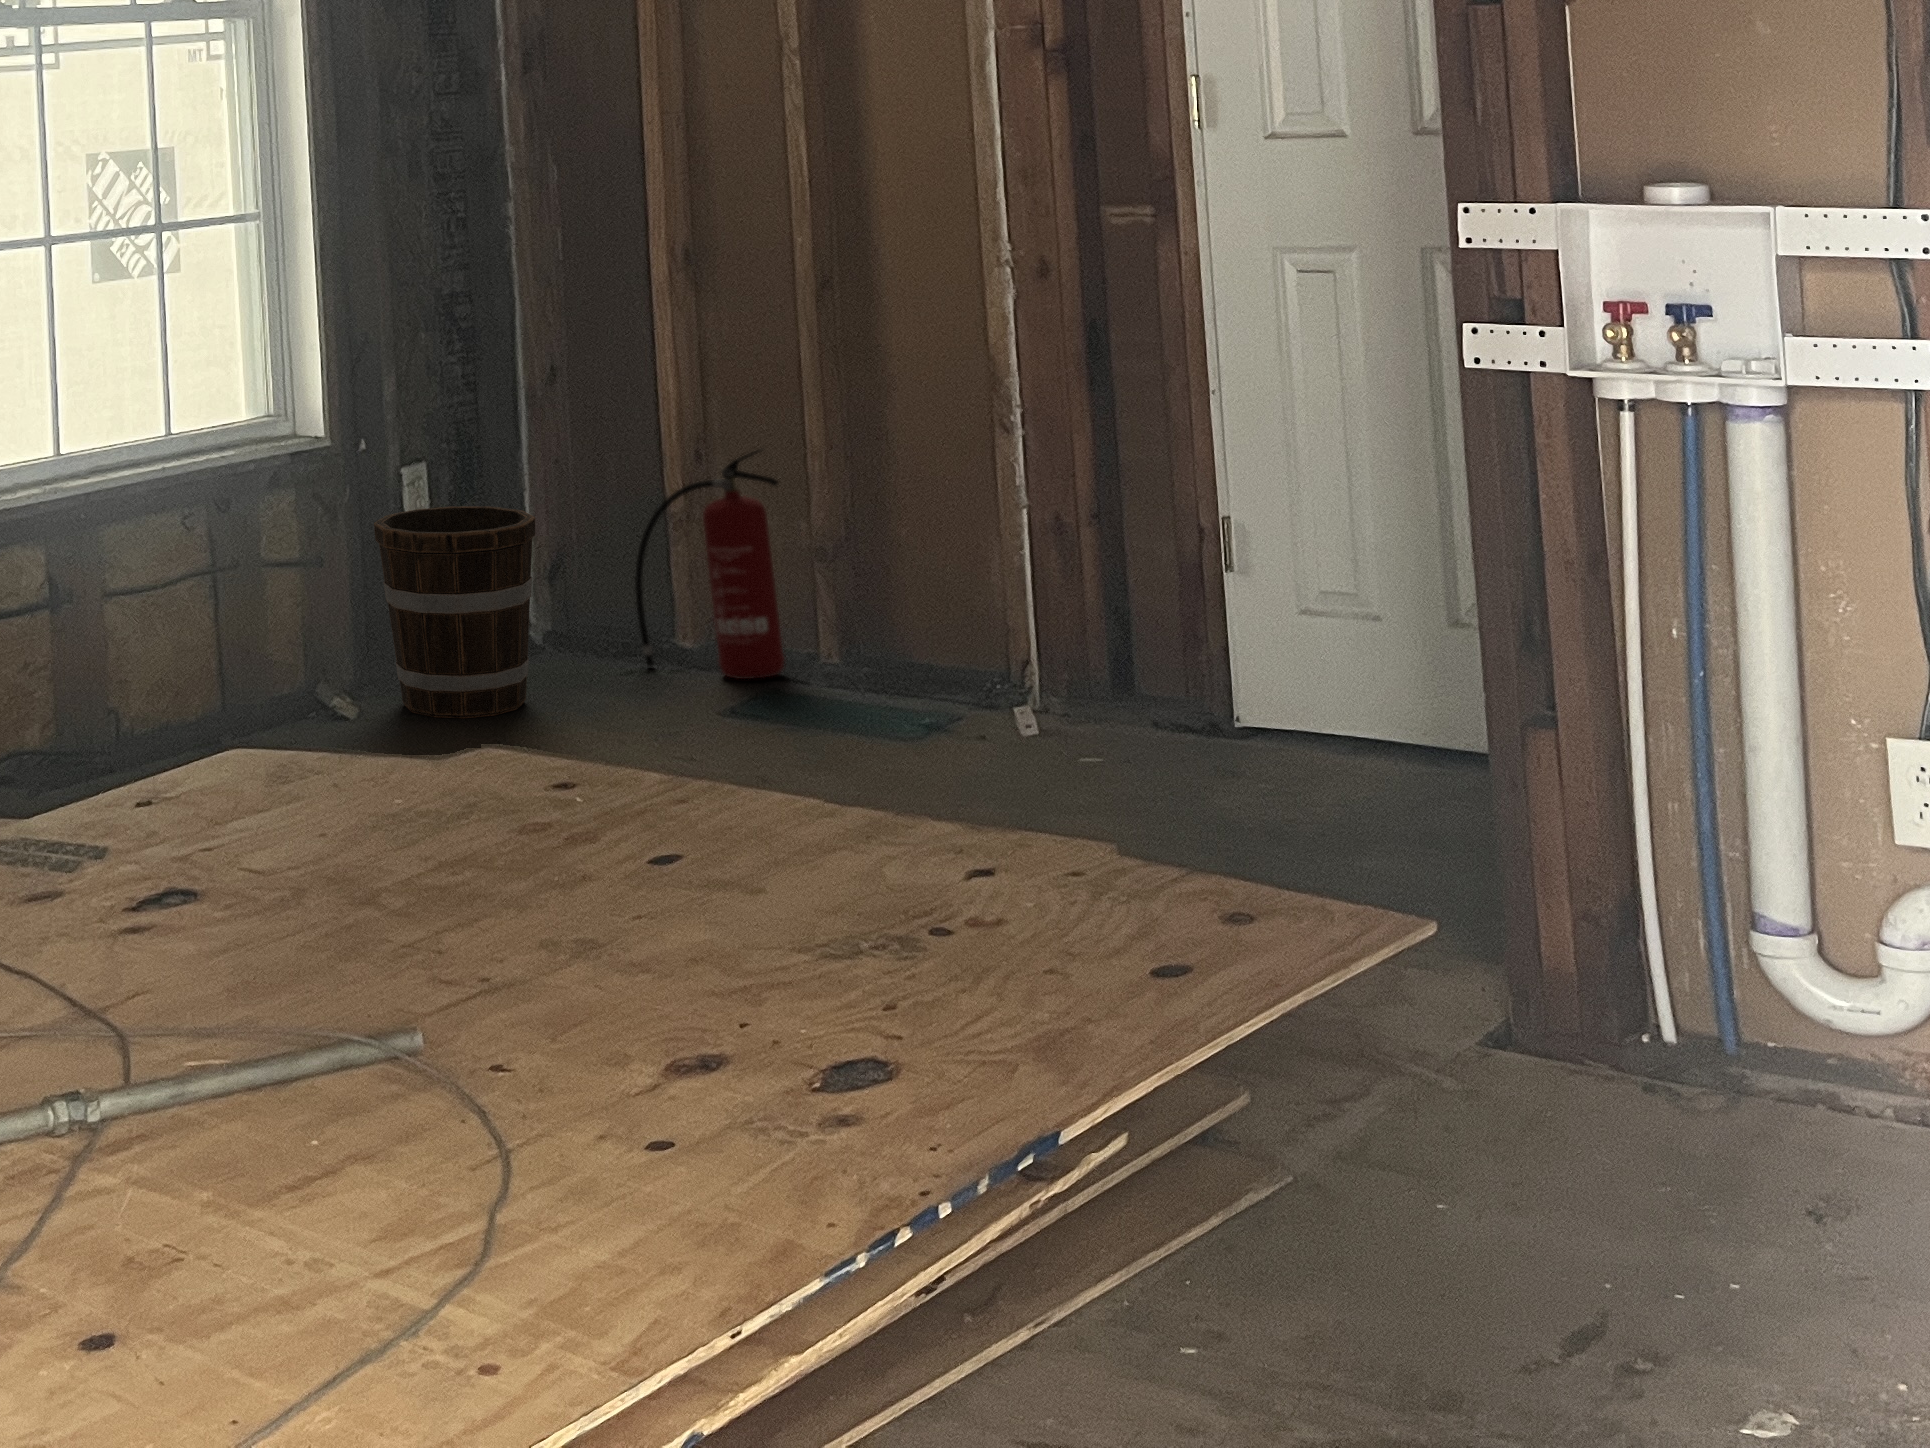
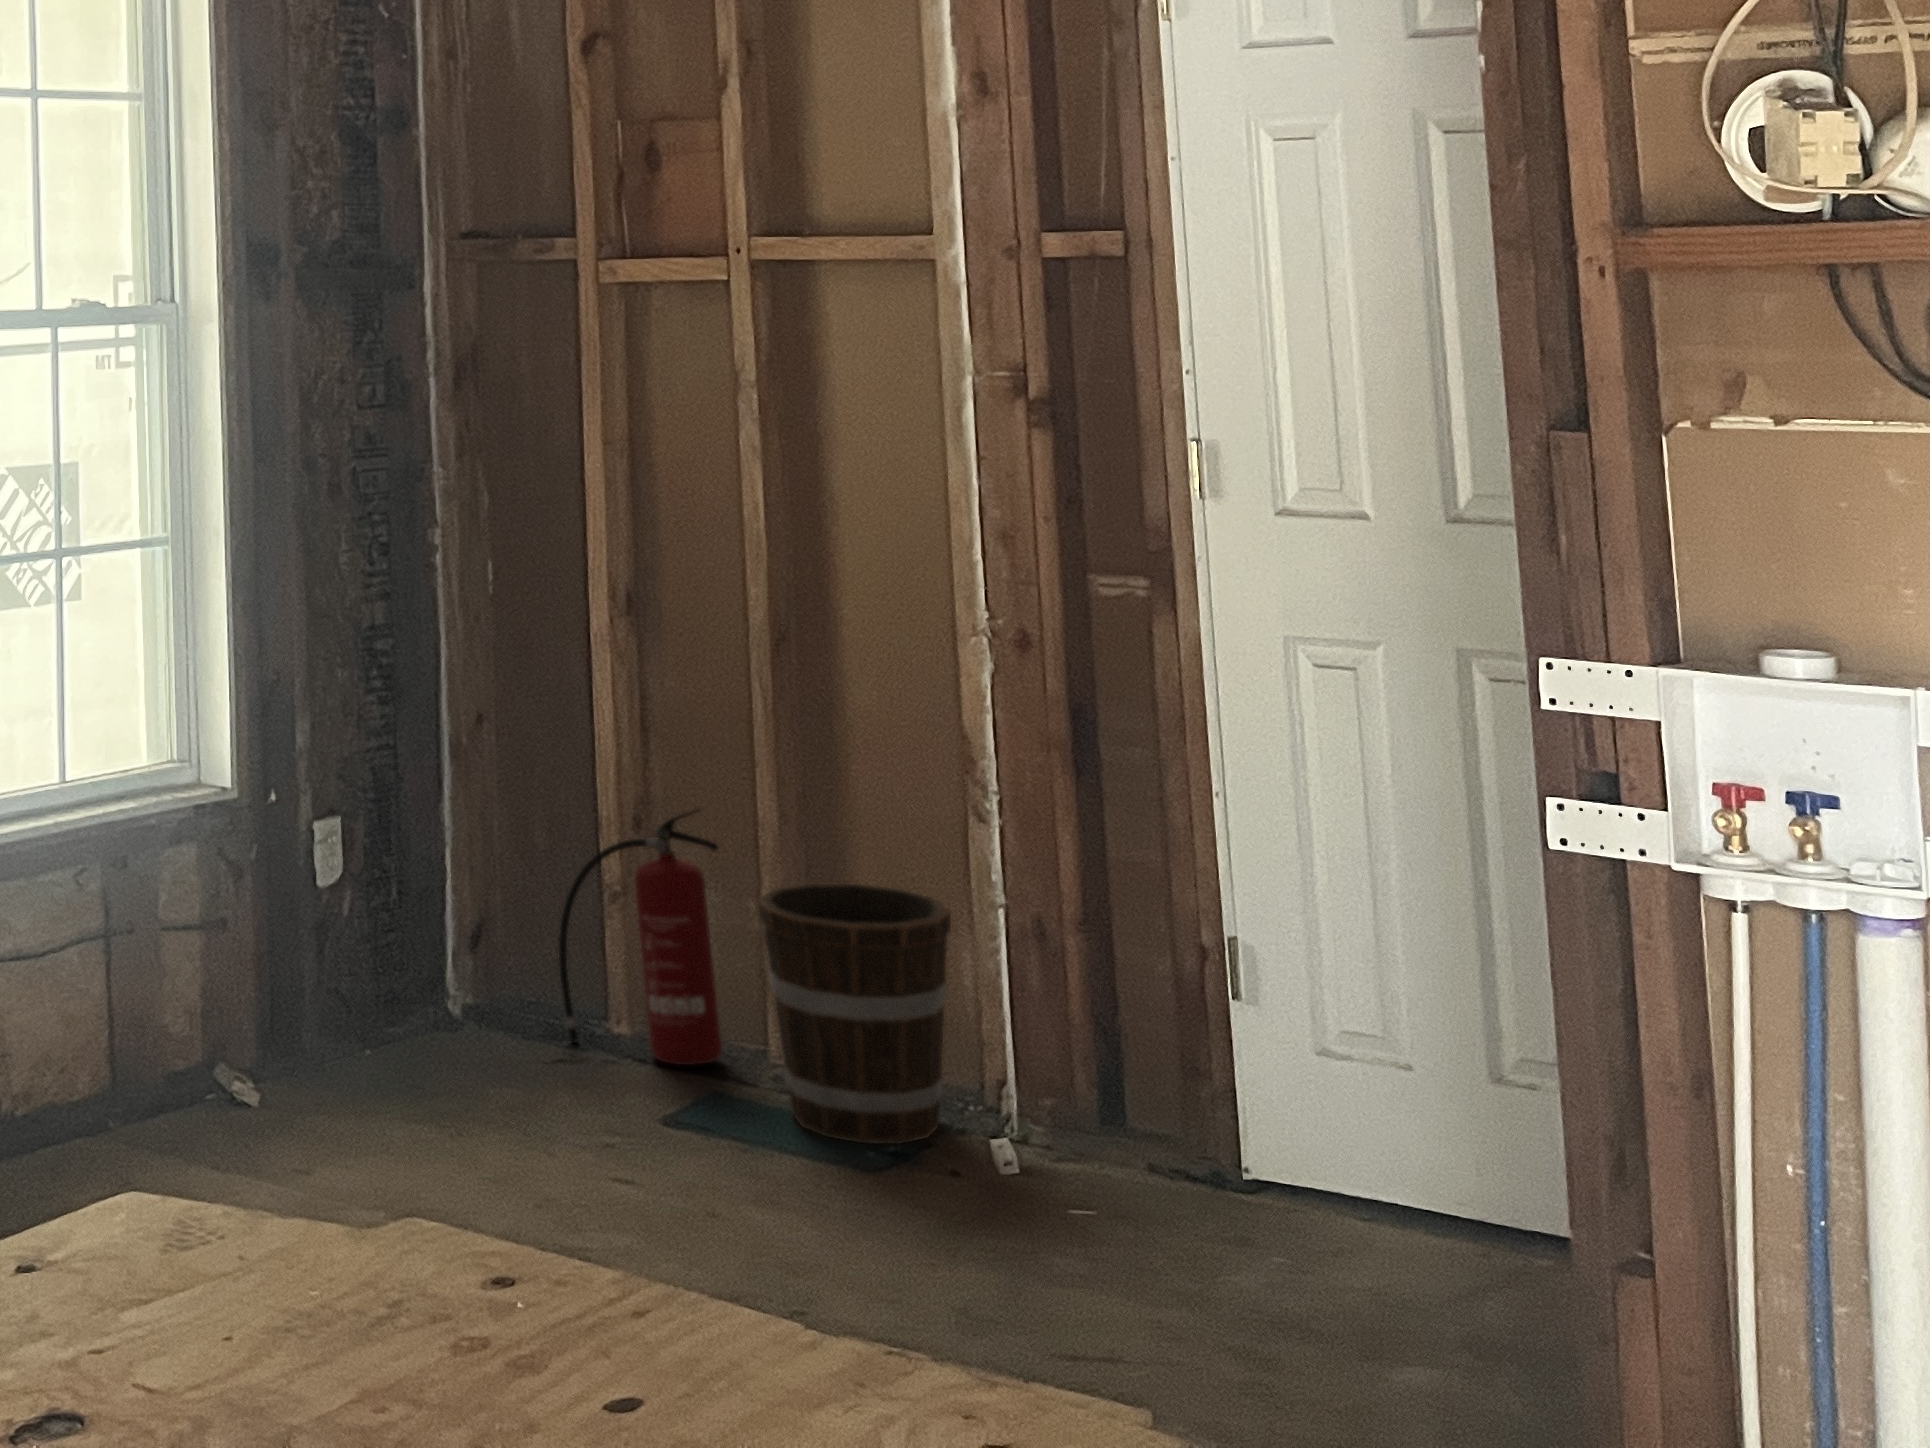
bucket: present [374,506,535,718] -> present [758,884,951,1144]

